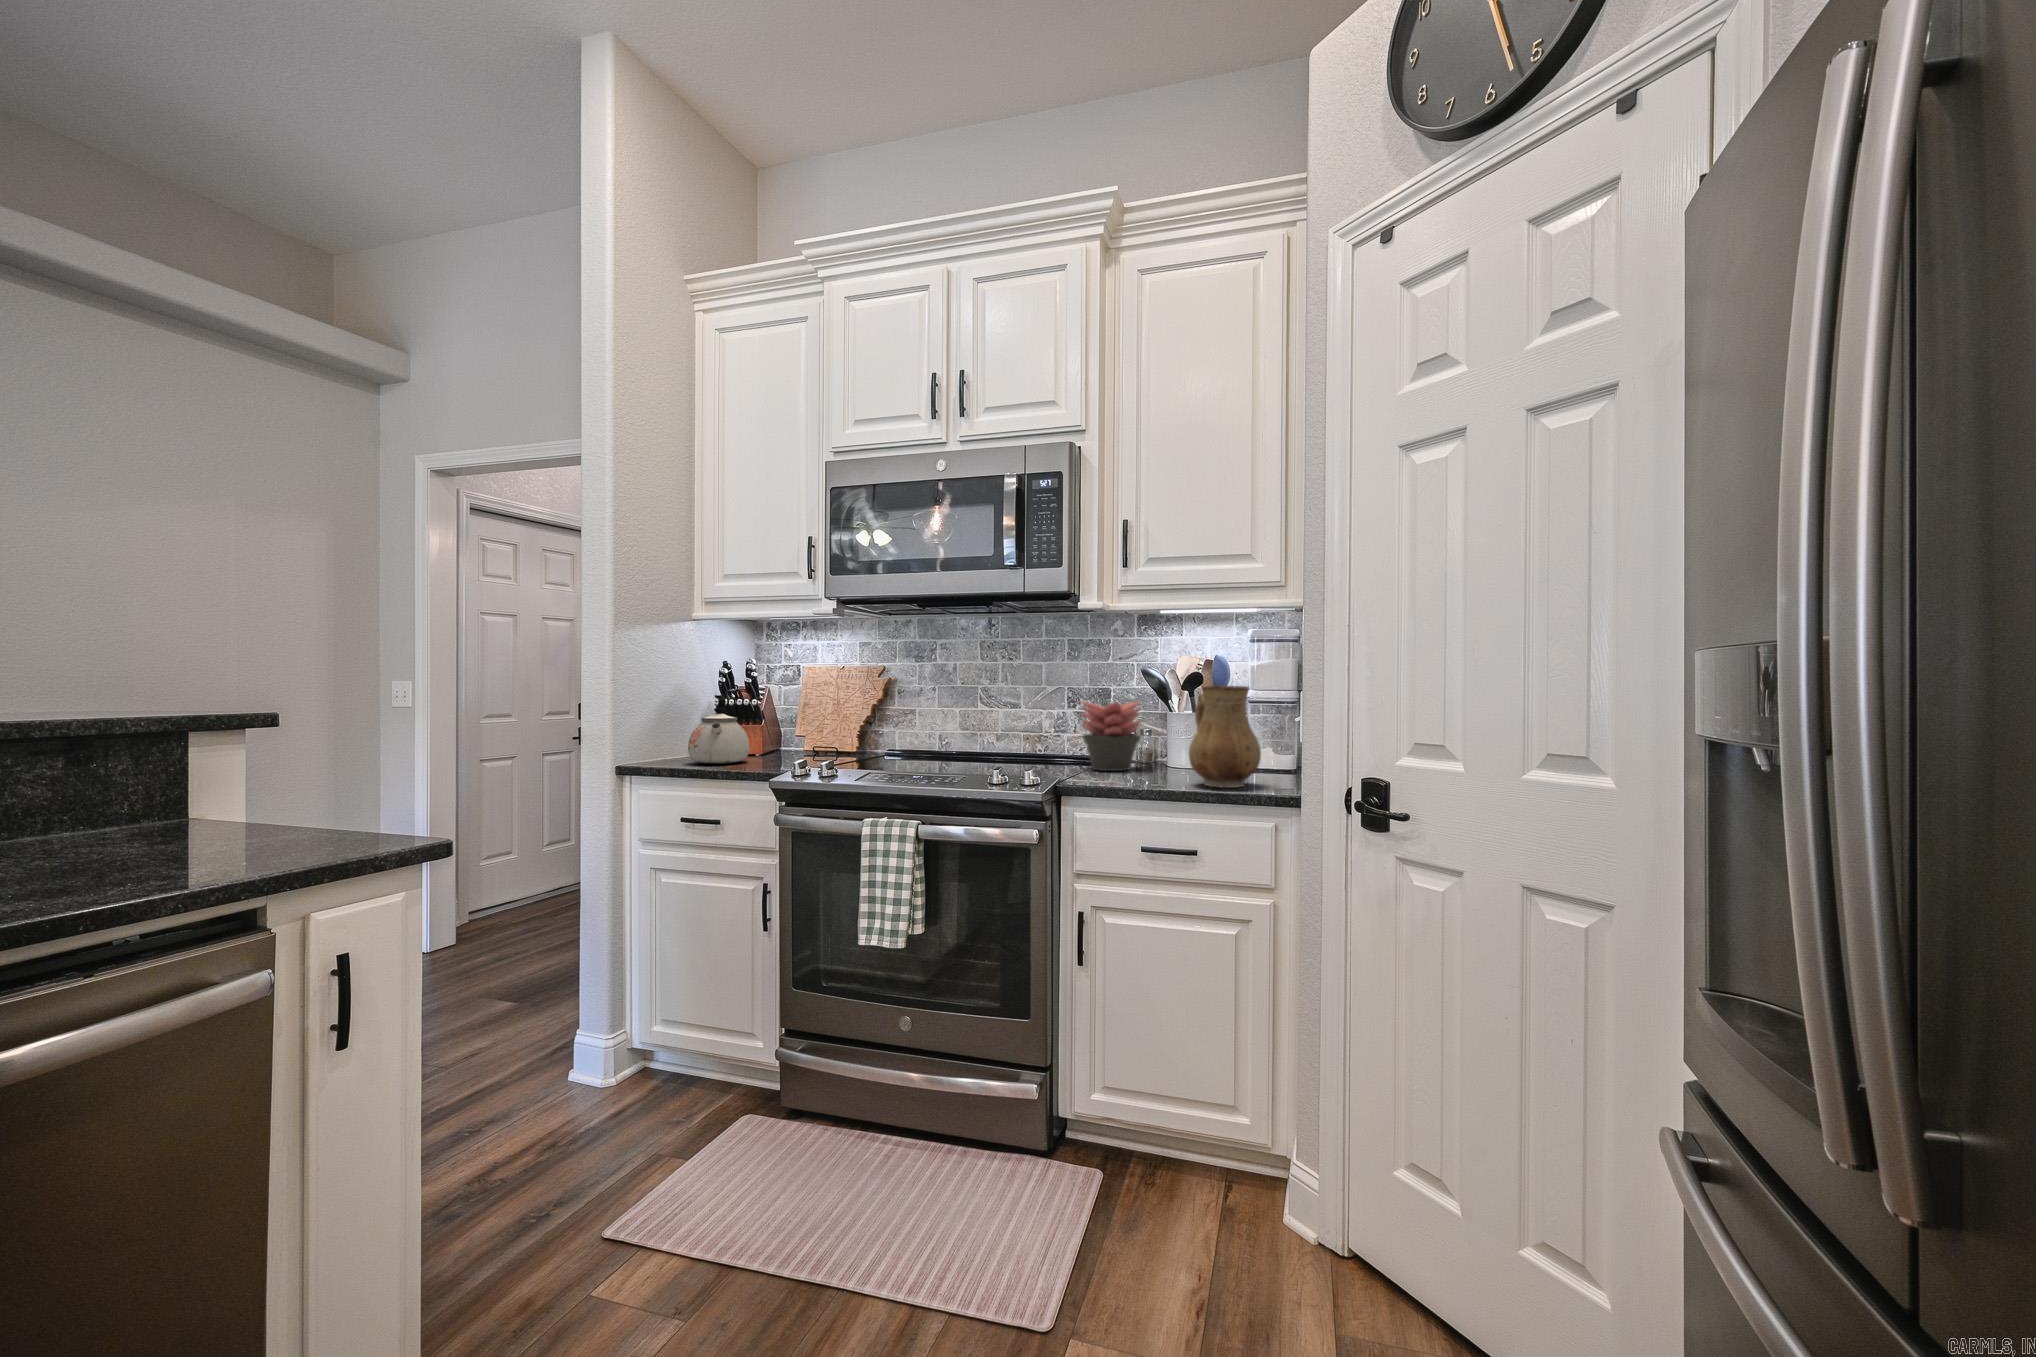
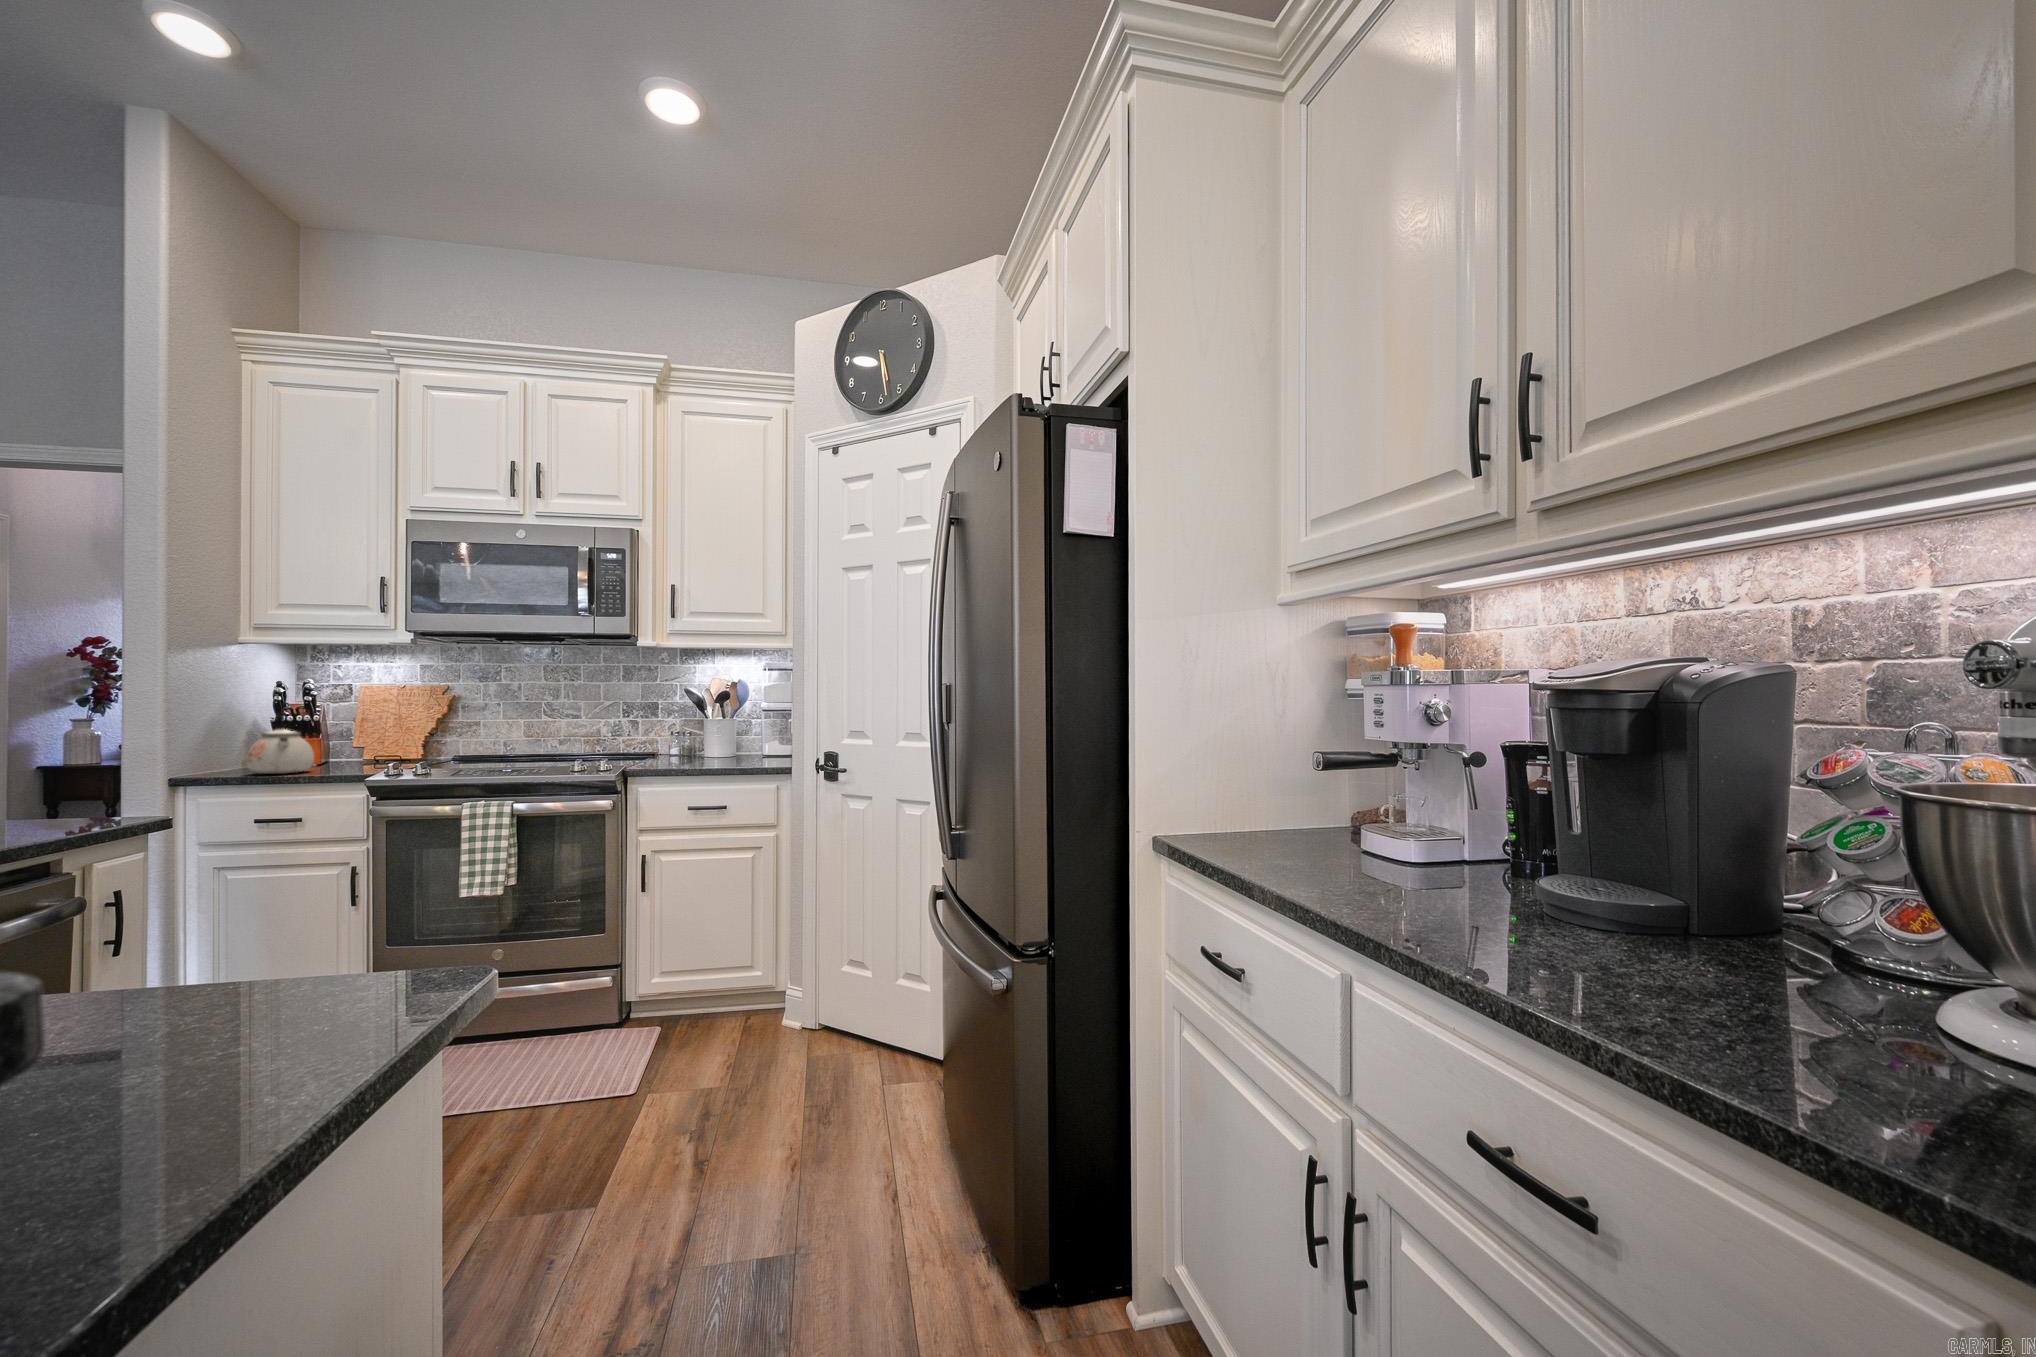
ceramic pitcher: present [1189,685,1261,788] -> none [721,699,769,765]
succulent plant: present [1082,702,1141,771] -> none [635,711,684,761]

